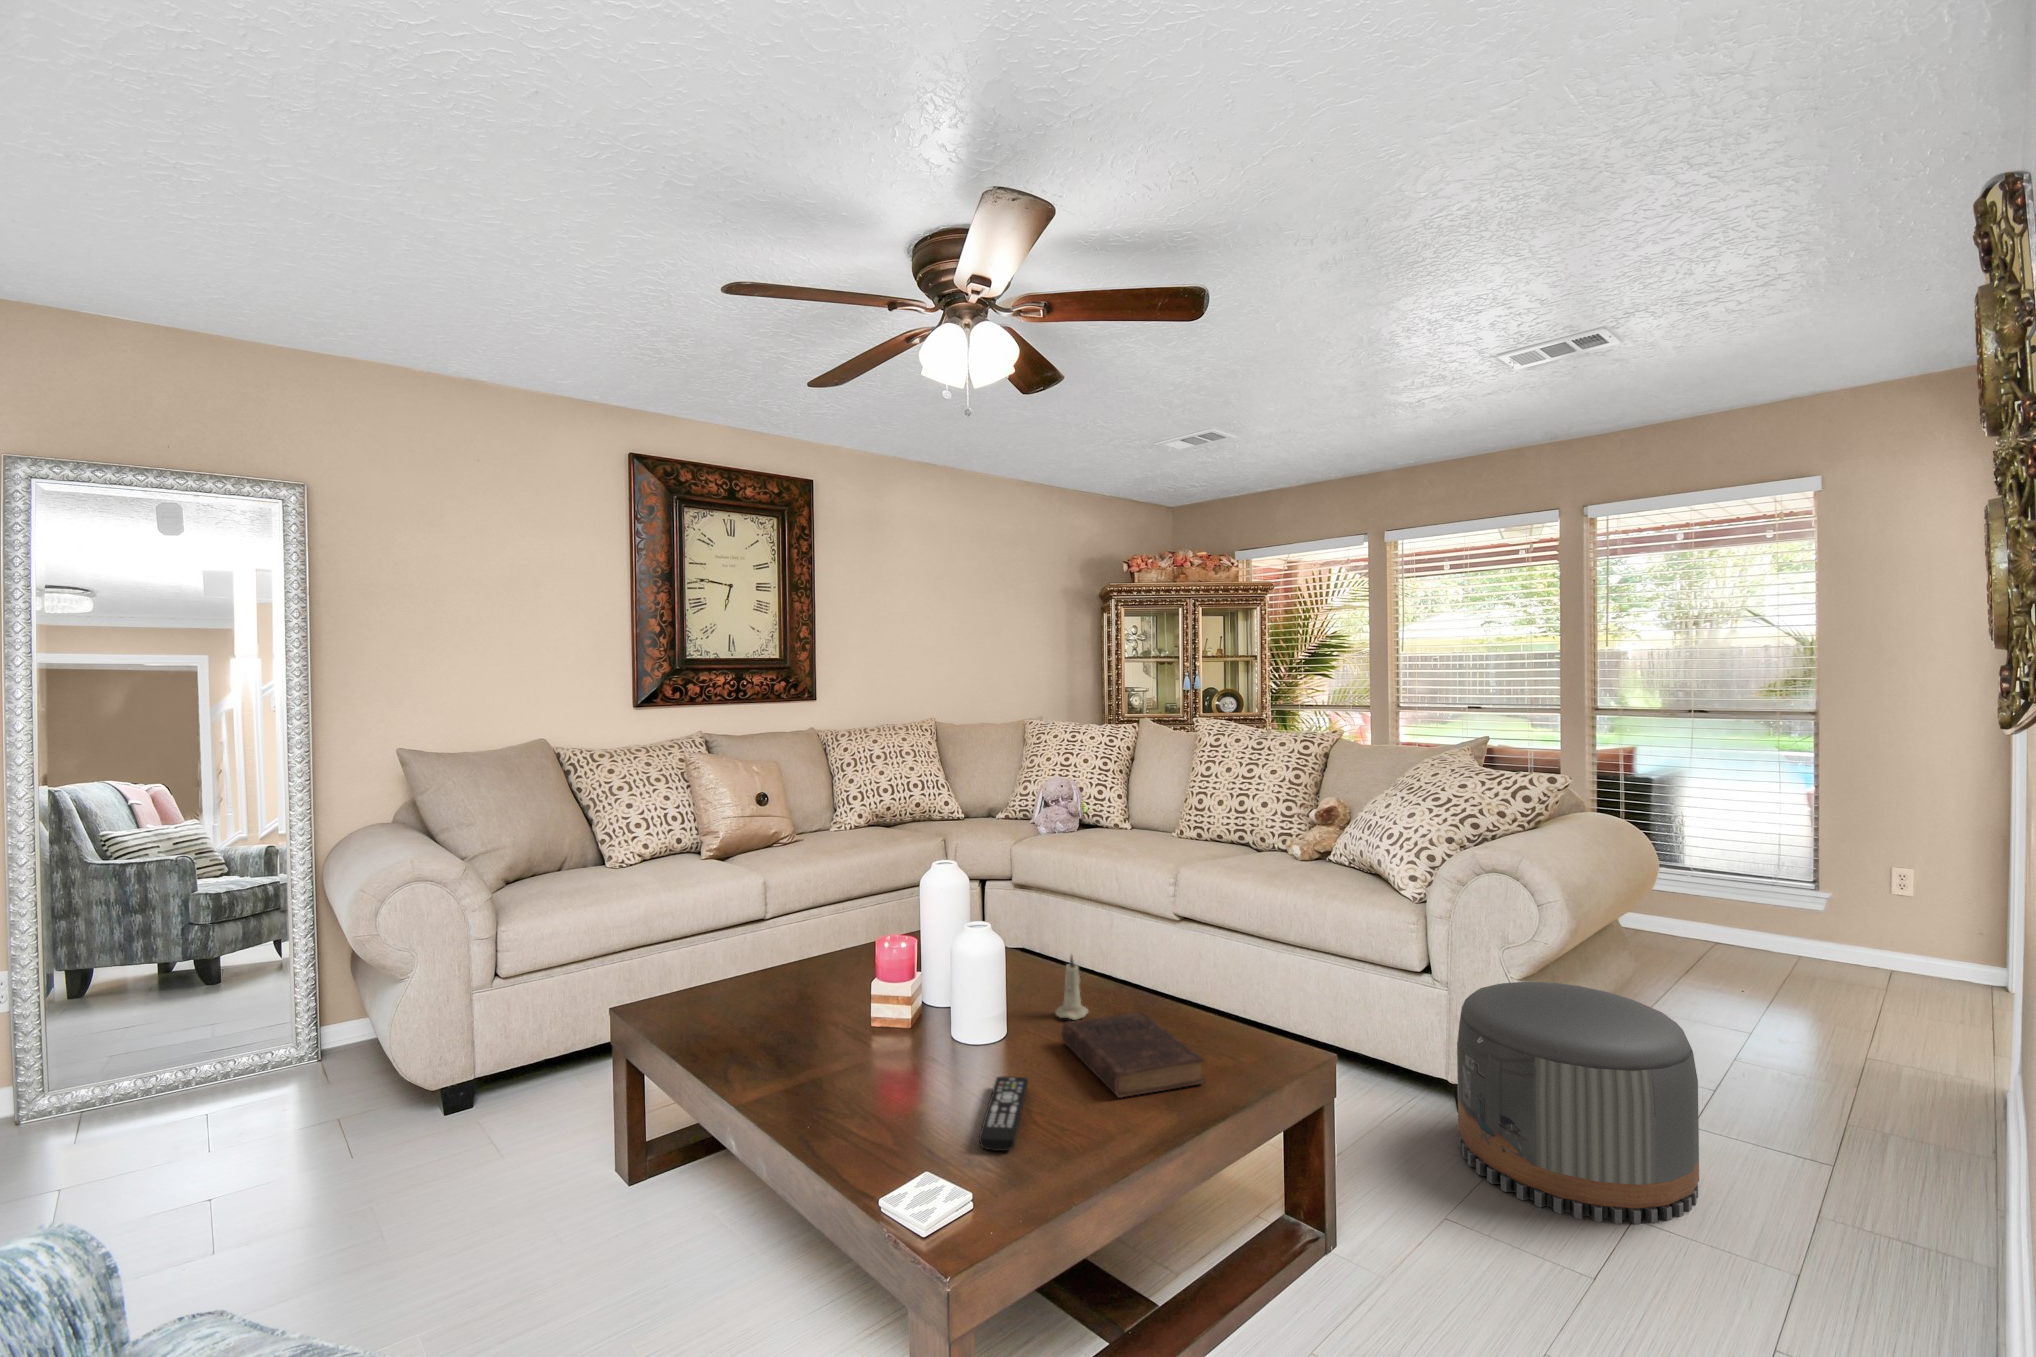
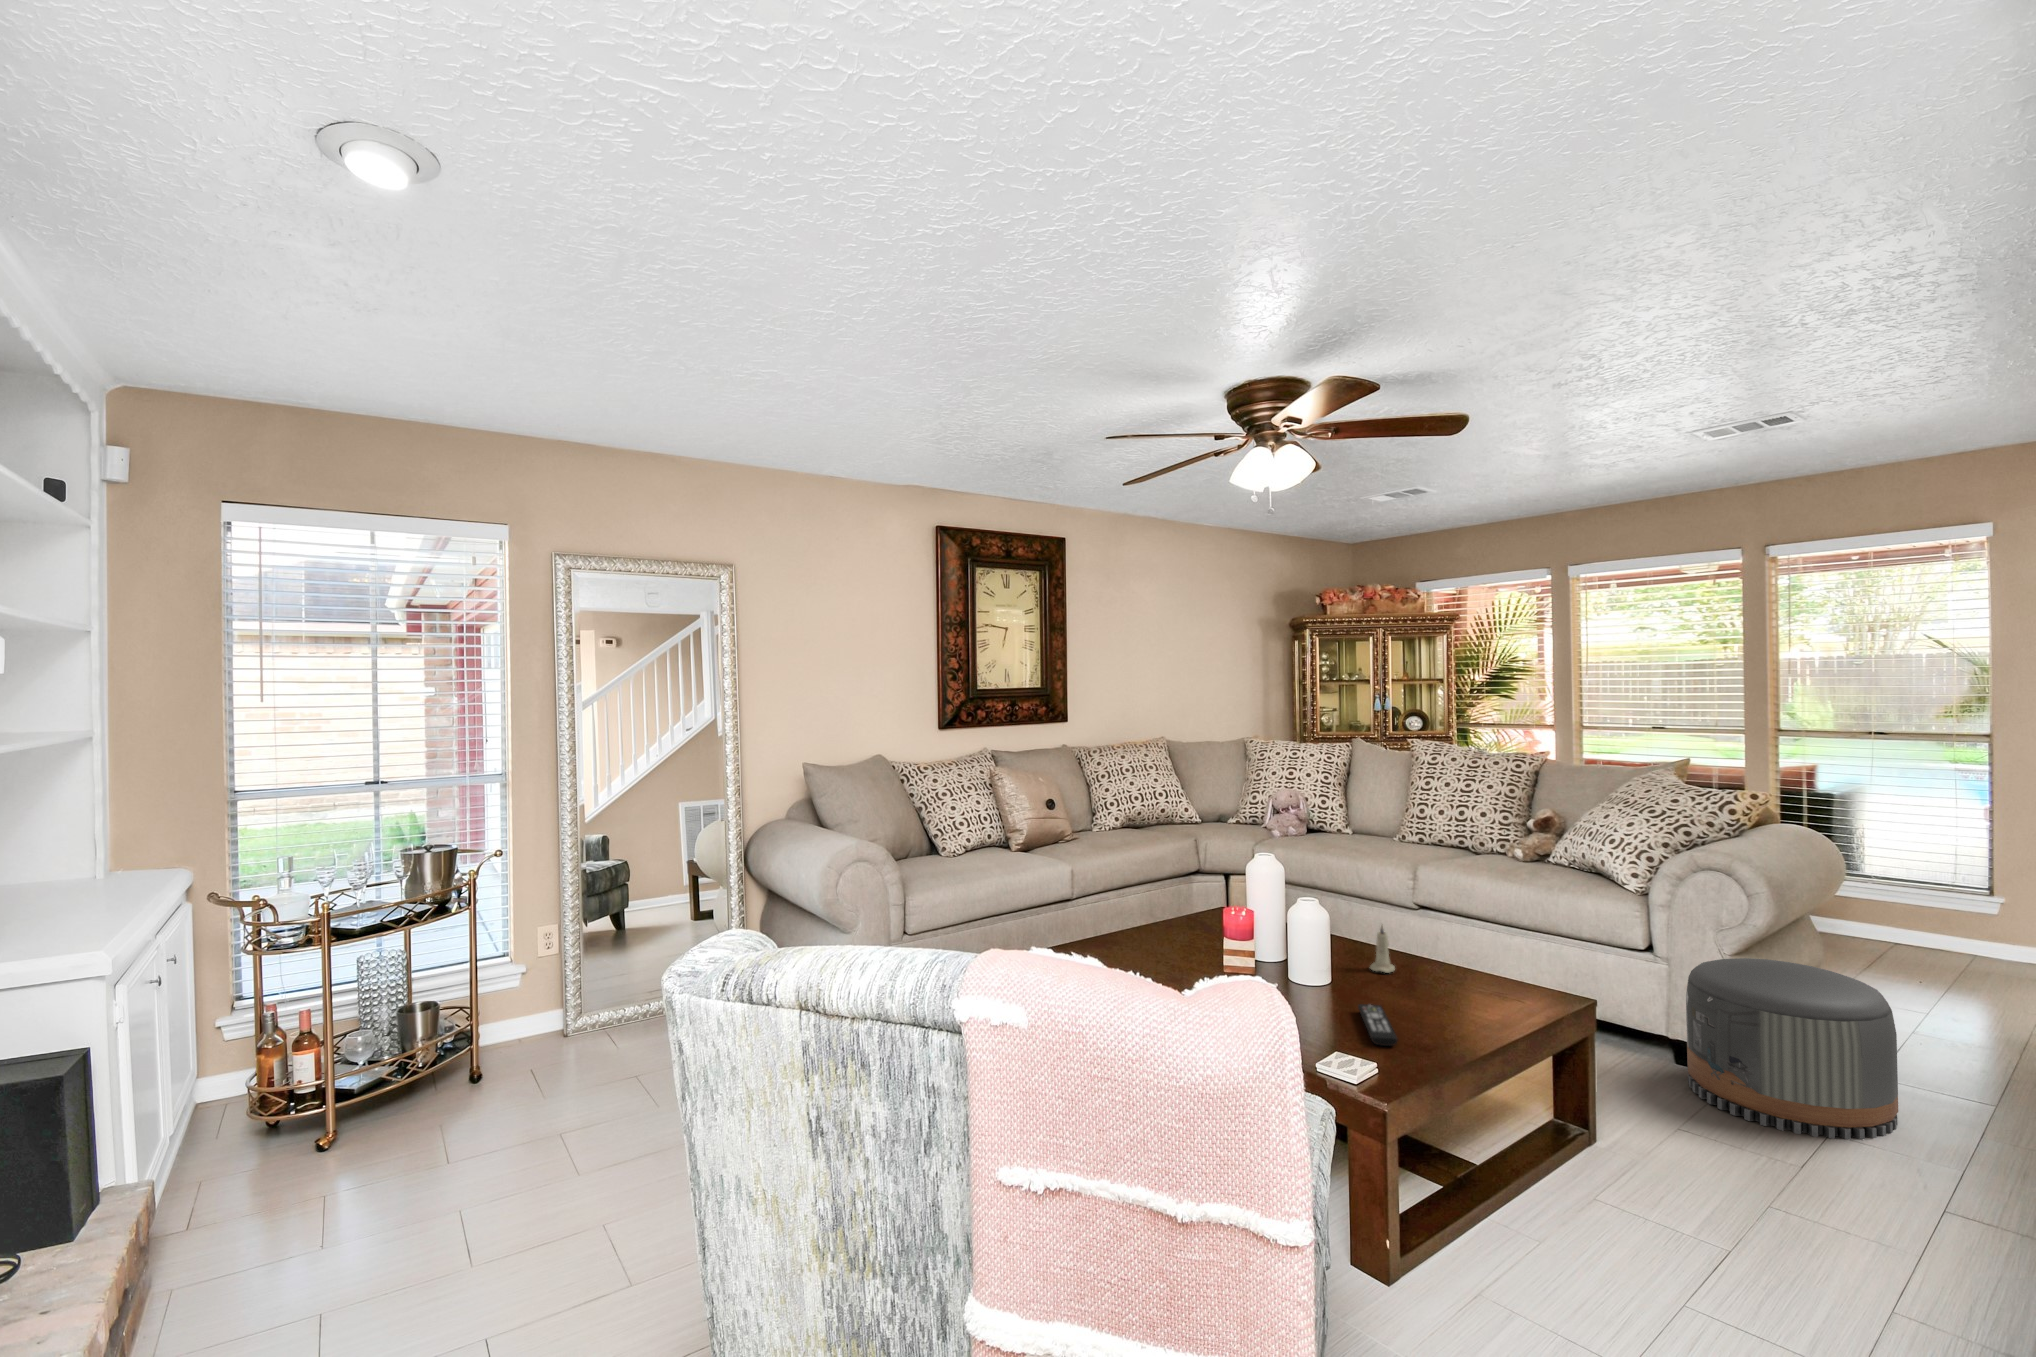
book: present [1062,1012,1205,1098] -> none [1387,967,1512,1020]

